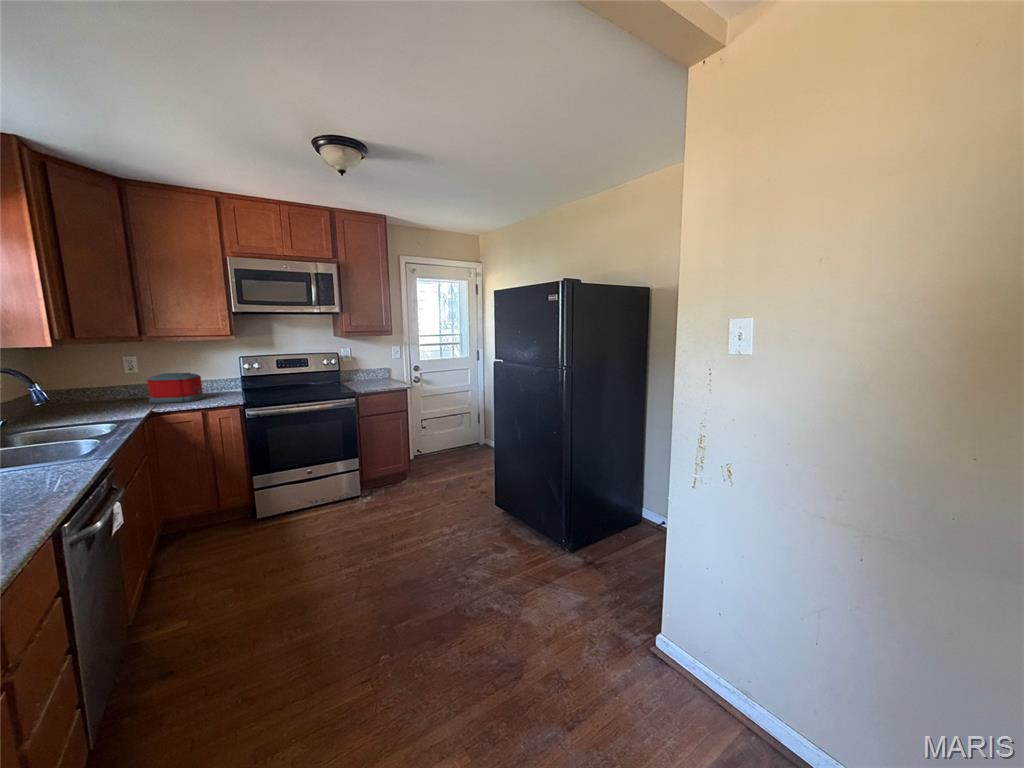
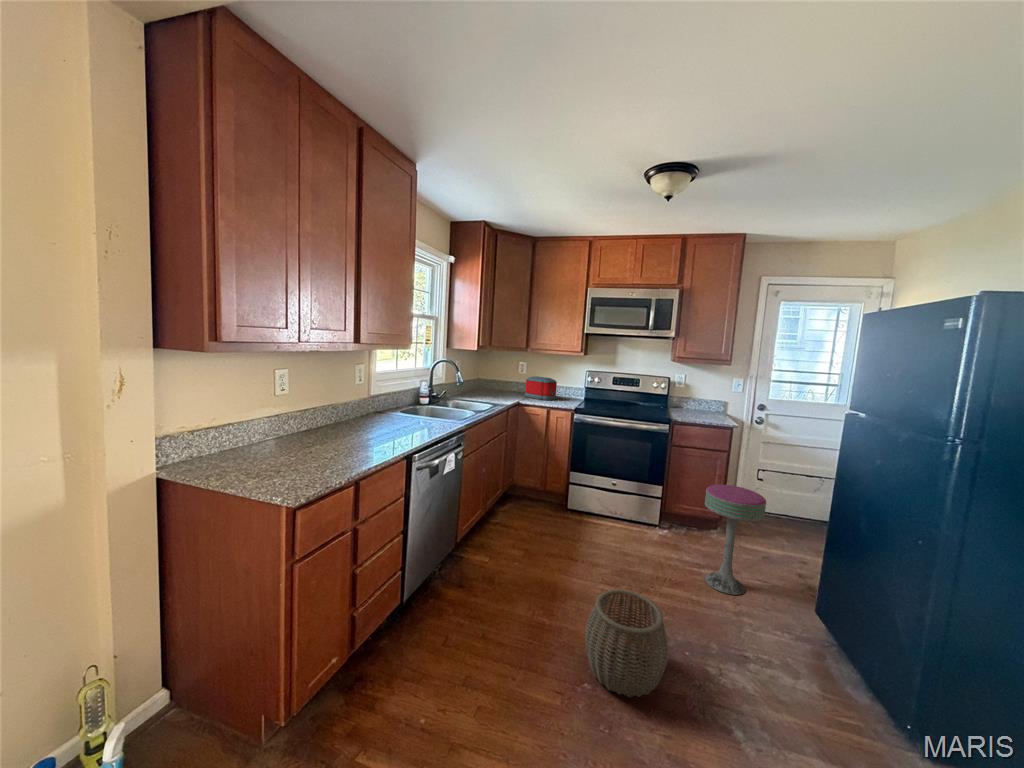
bar stool: none [409,435,454,523] -> present [705,484,766,595]
woven basket: none [361,551,439,645] -> present [585,590,668,697]

